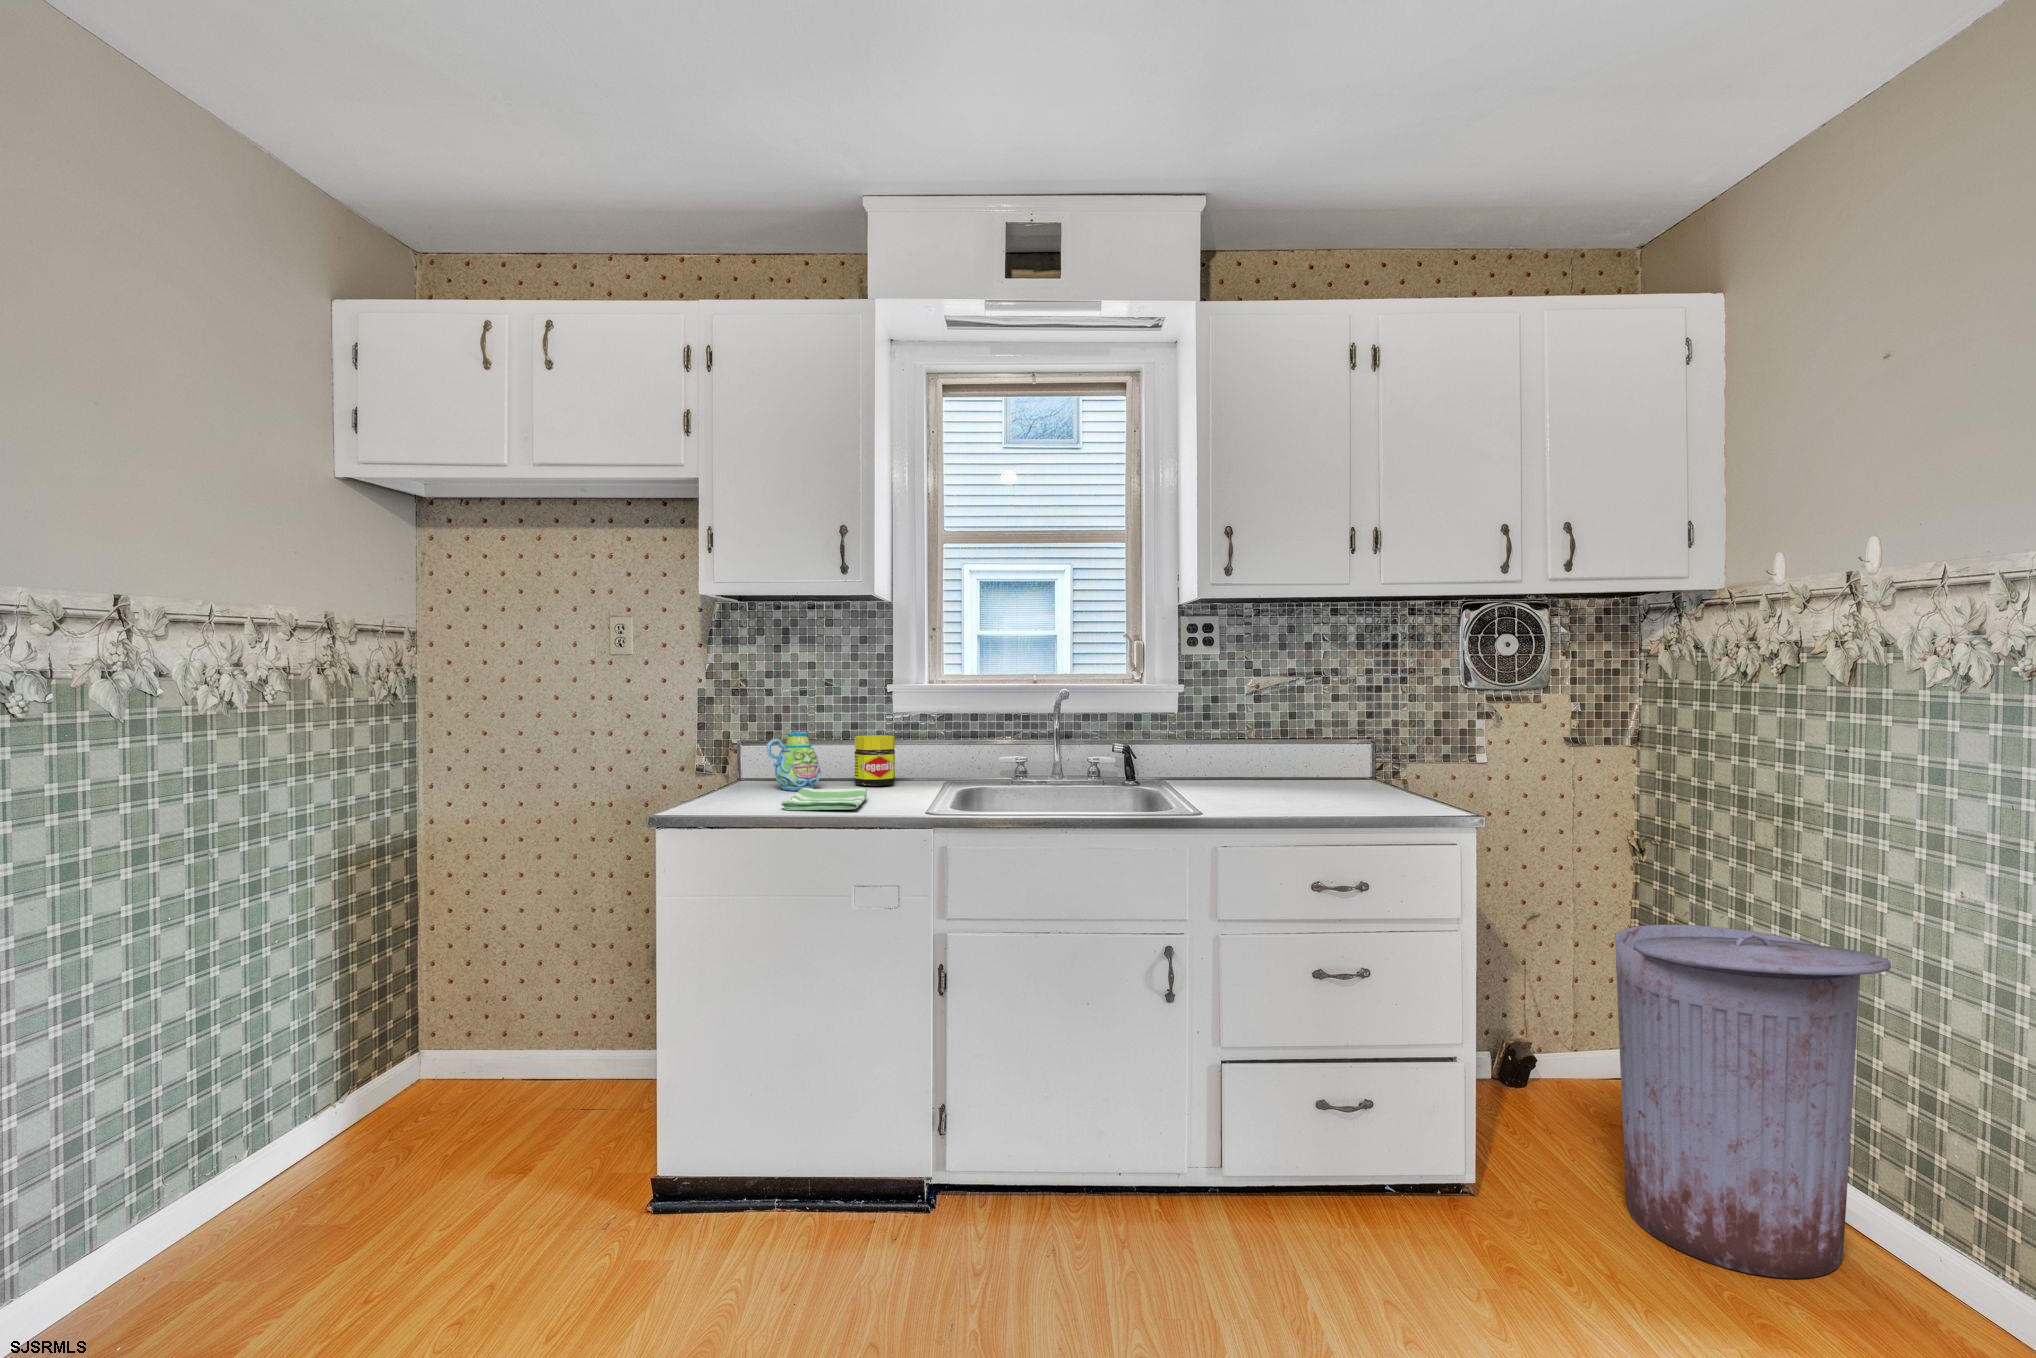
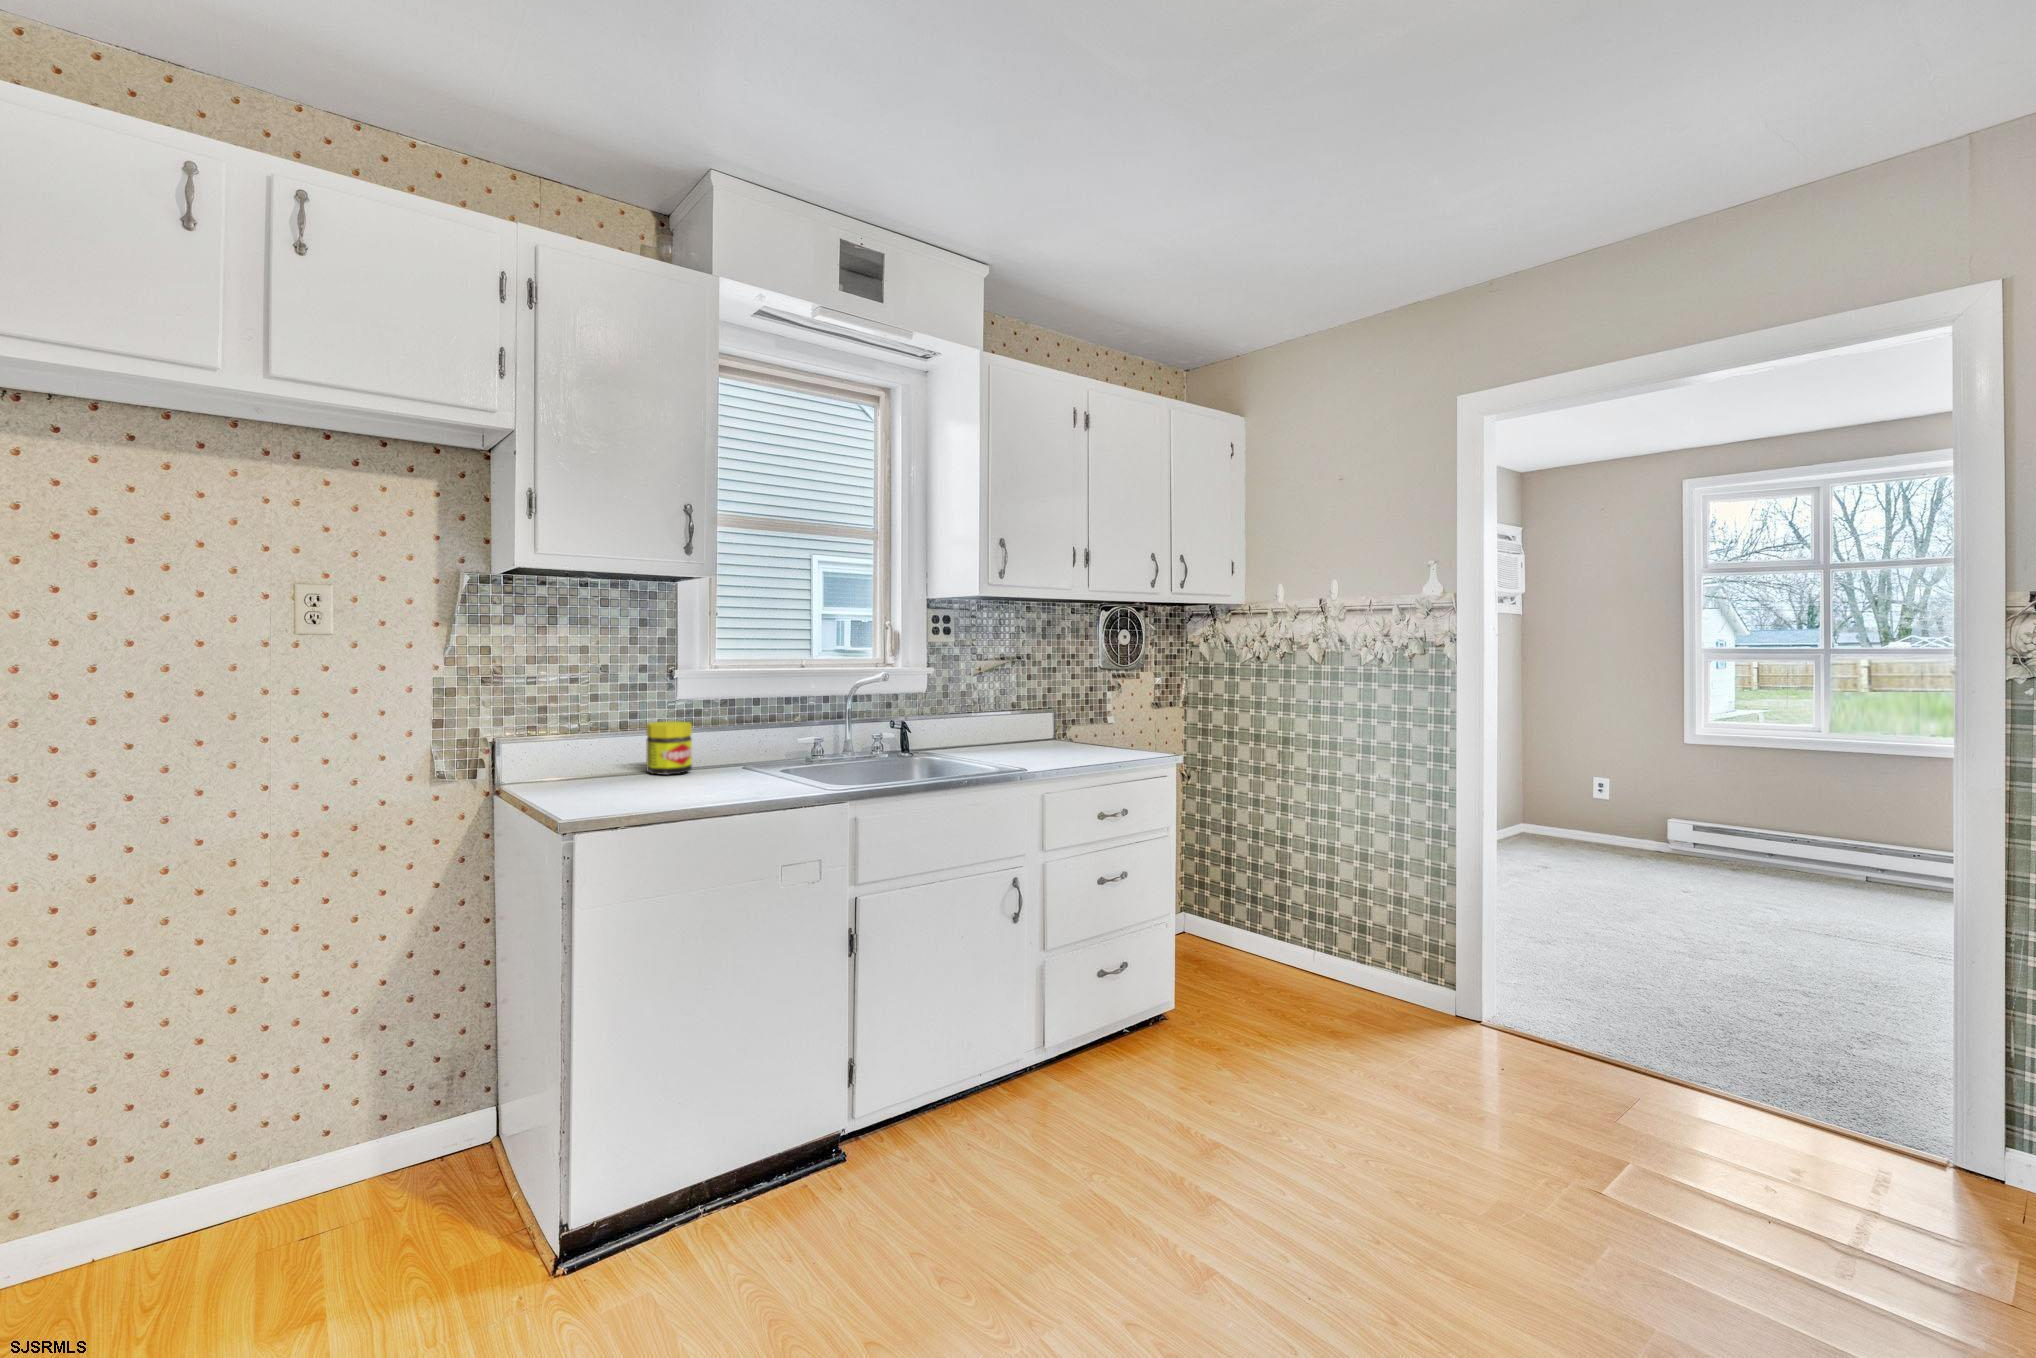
mug: present [766,732,821,791] -> none [582,724,635,788]
dish towel: present [781,788,867,810] -> none [645,778,753,811]
trash can: present [1615,924,1891,1279] -> none [1233,817,1382,1020]

